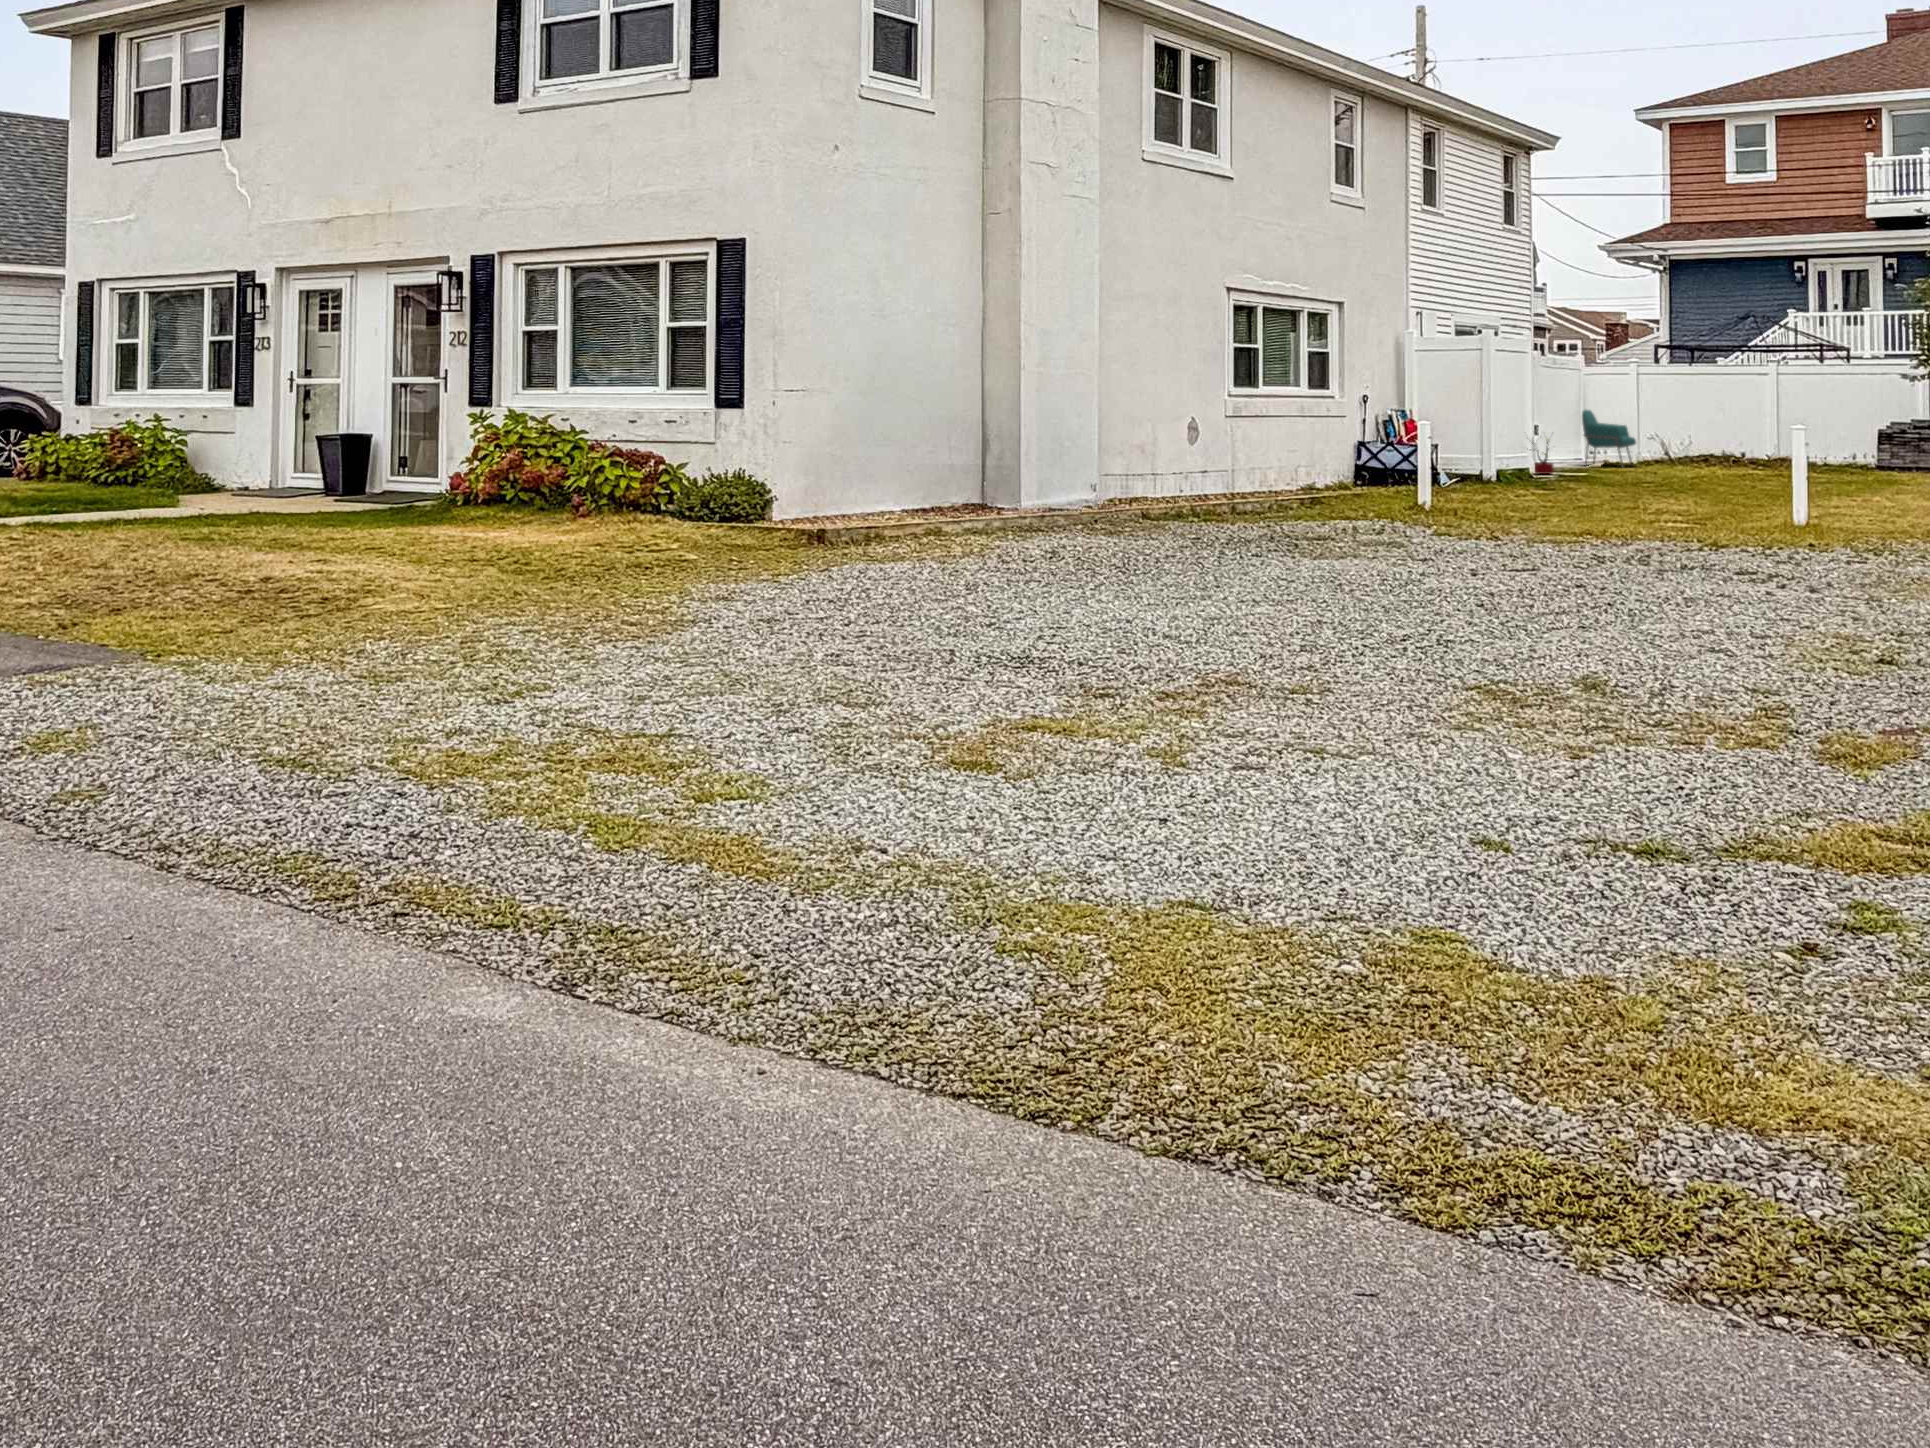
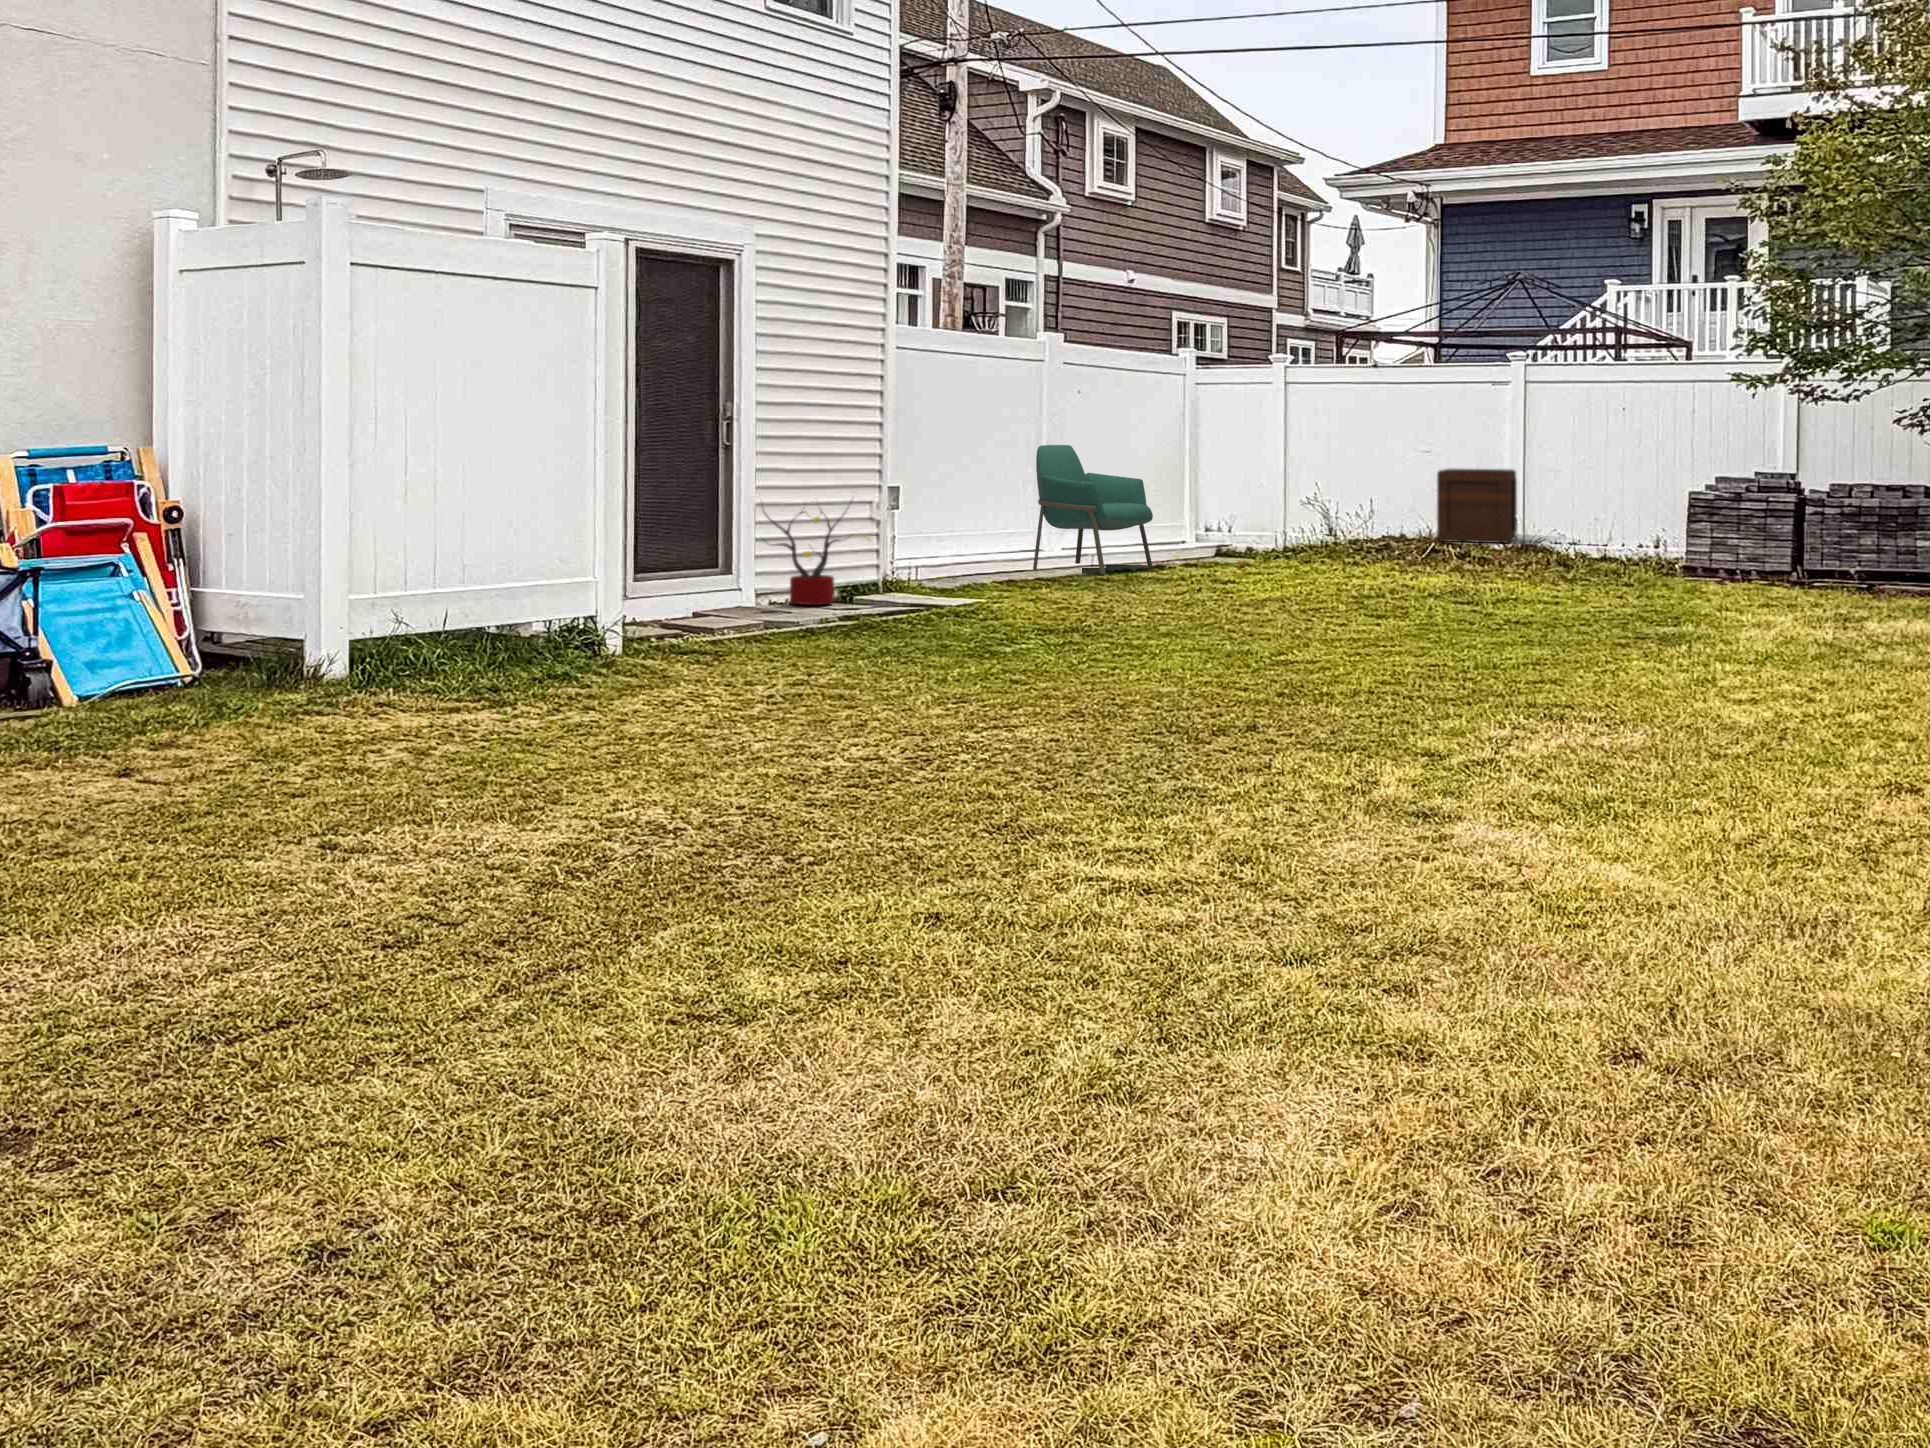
wooden crate: none [1736,422,1777,459] -> present [1437,469,1517,543]

